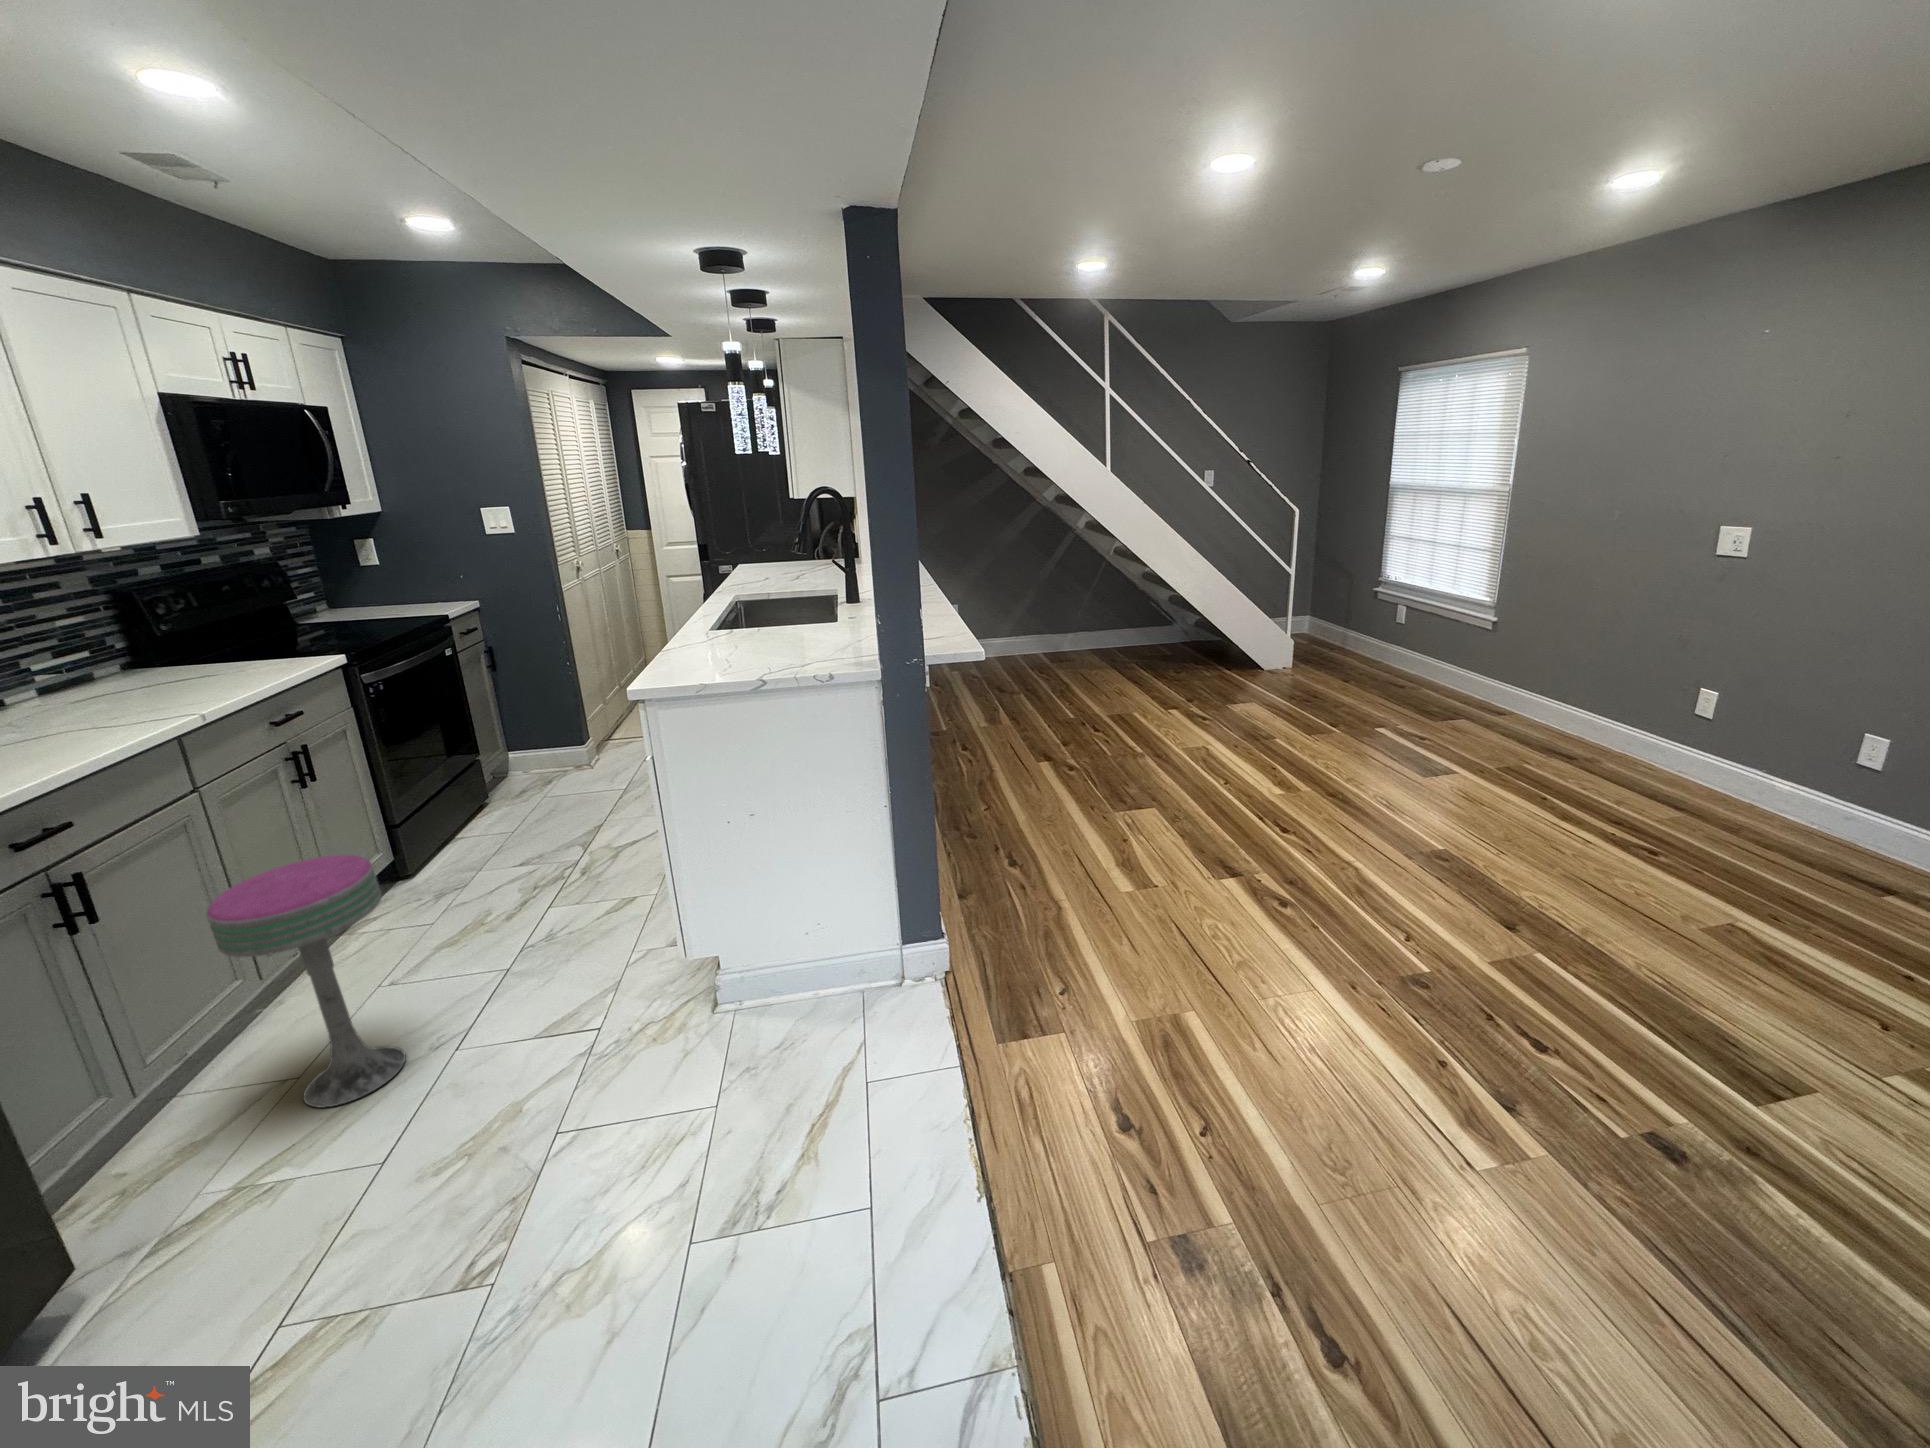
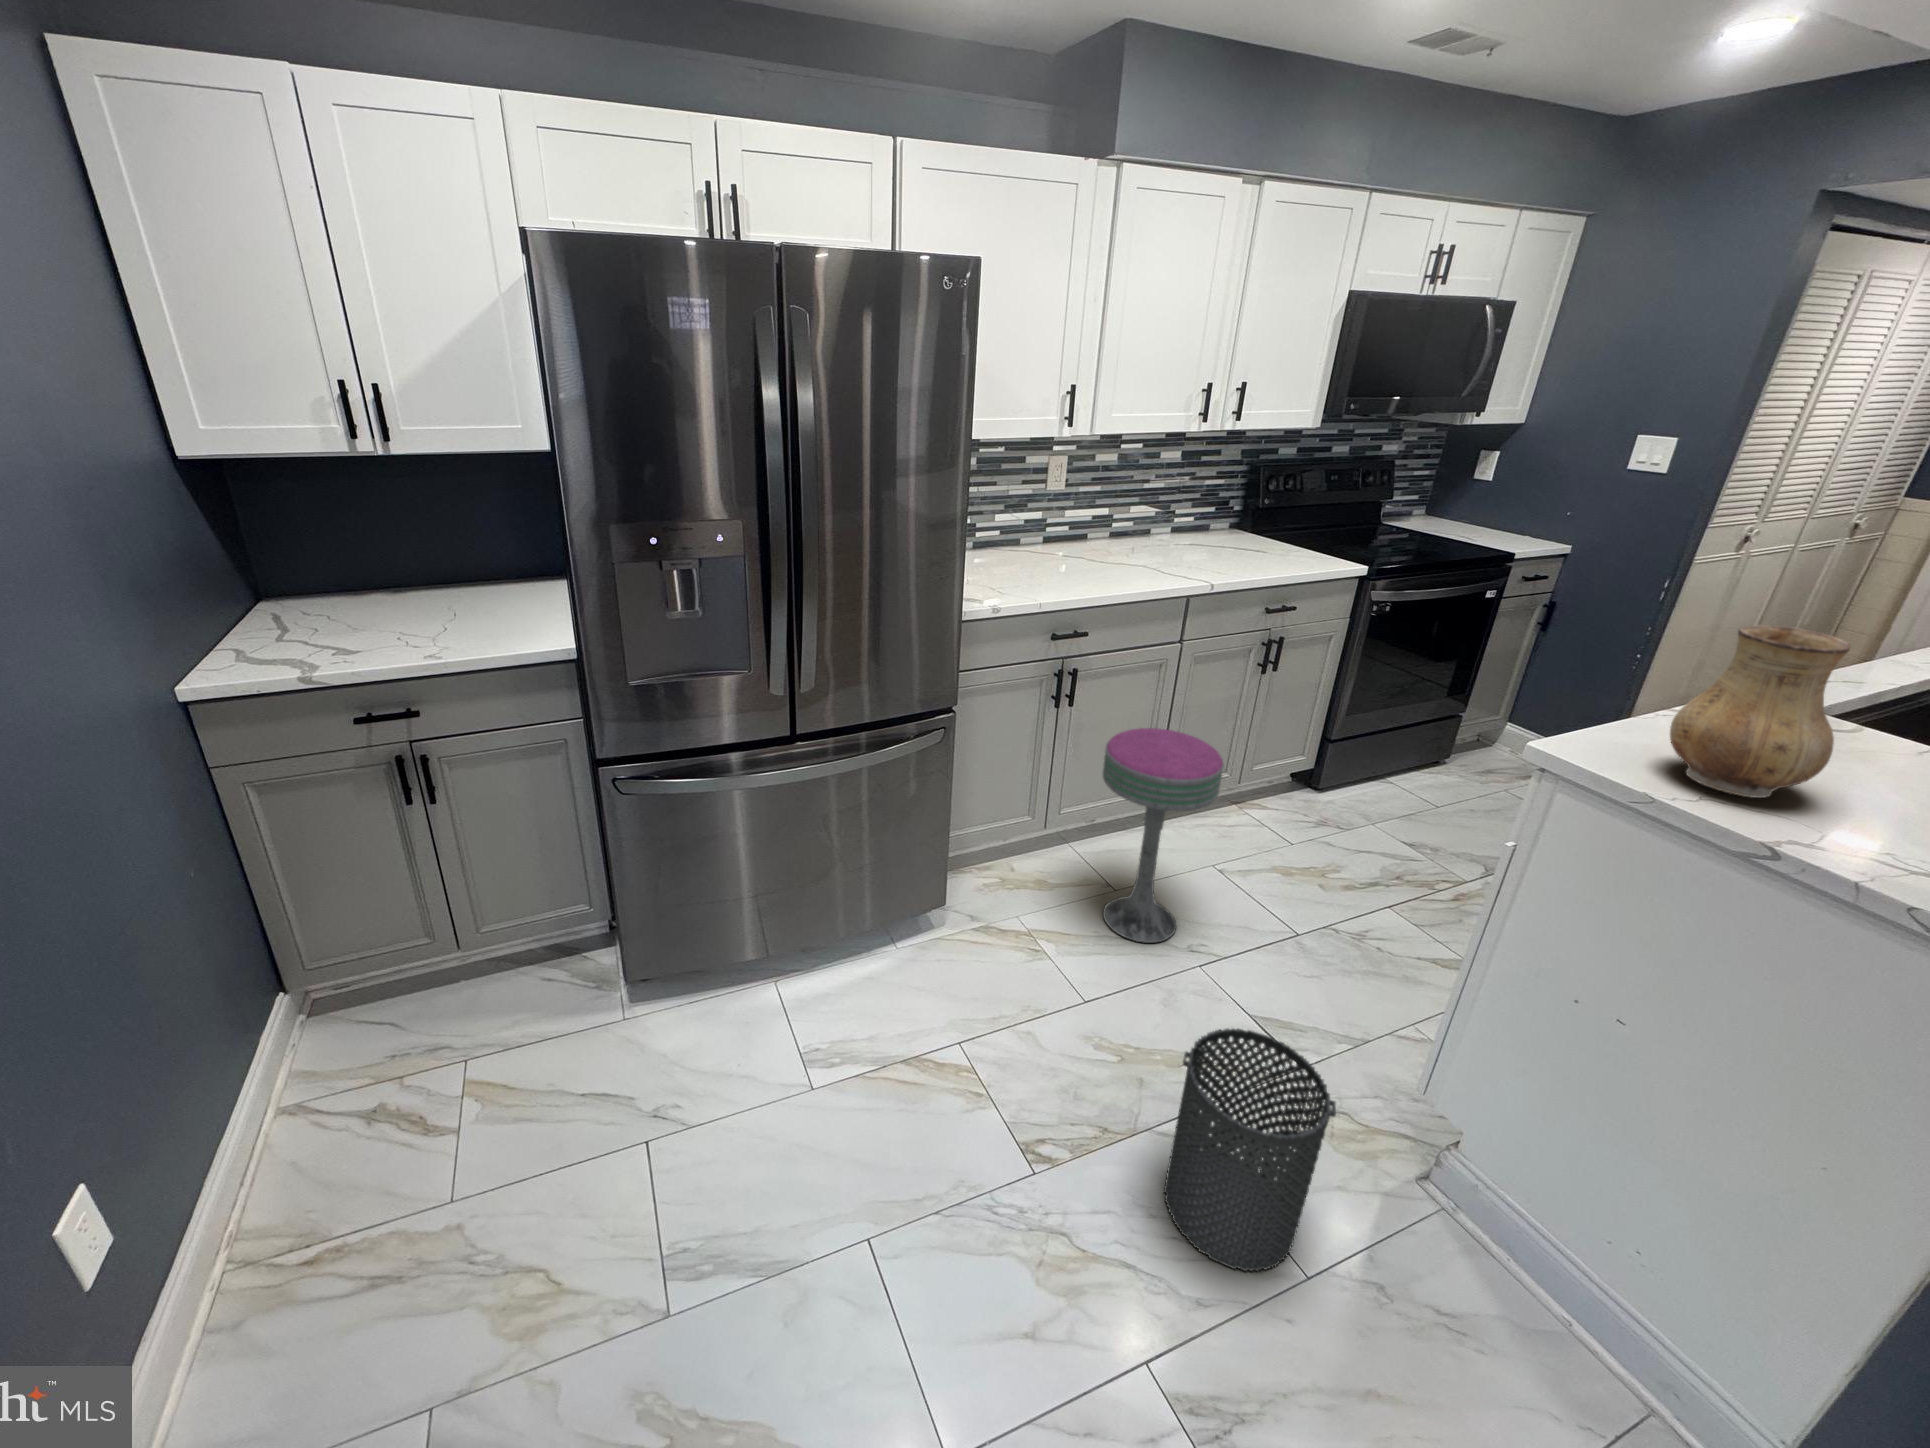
ceramic pitcher: none [680,576,746,671] -> present [1670,625,1850,798]
trash can: none [552,975,697,1177] -> present [1164,1028,1336,1271]

